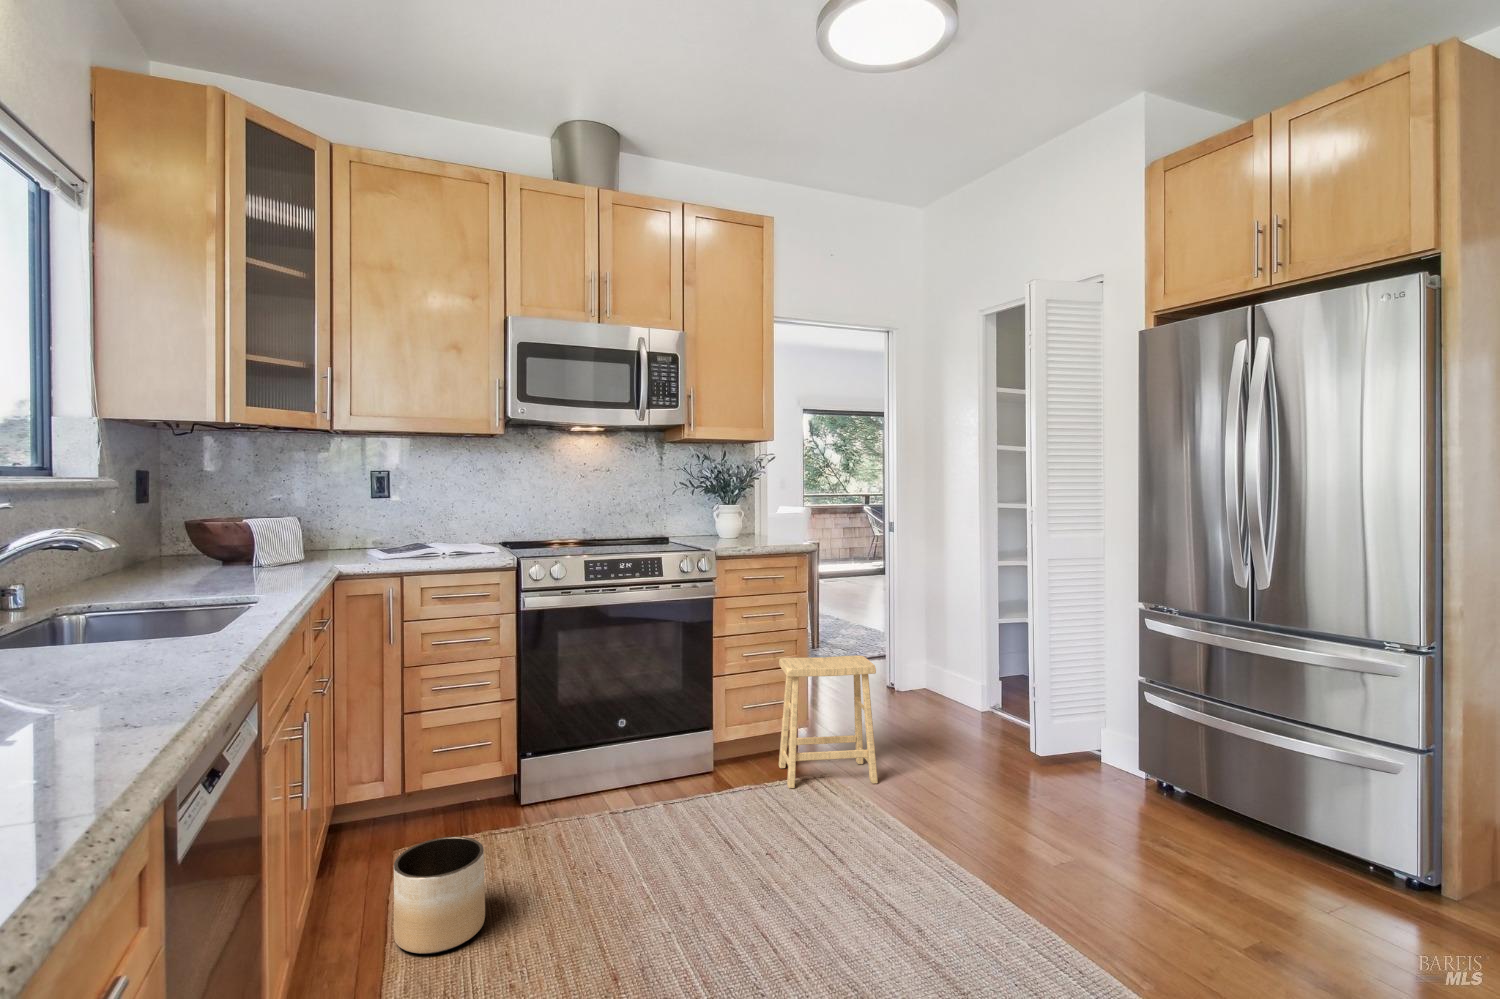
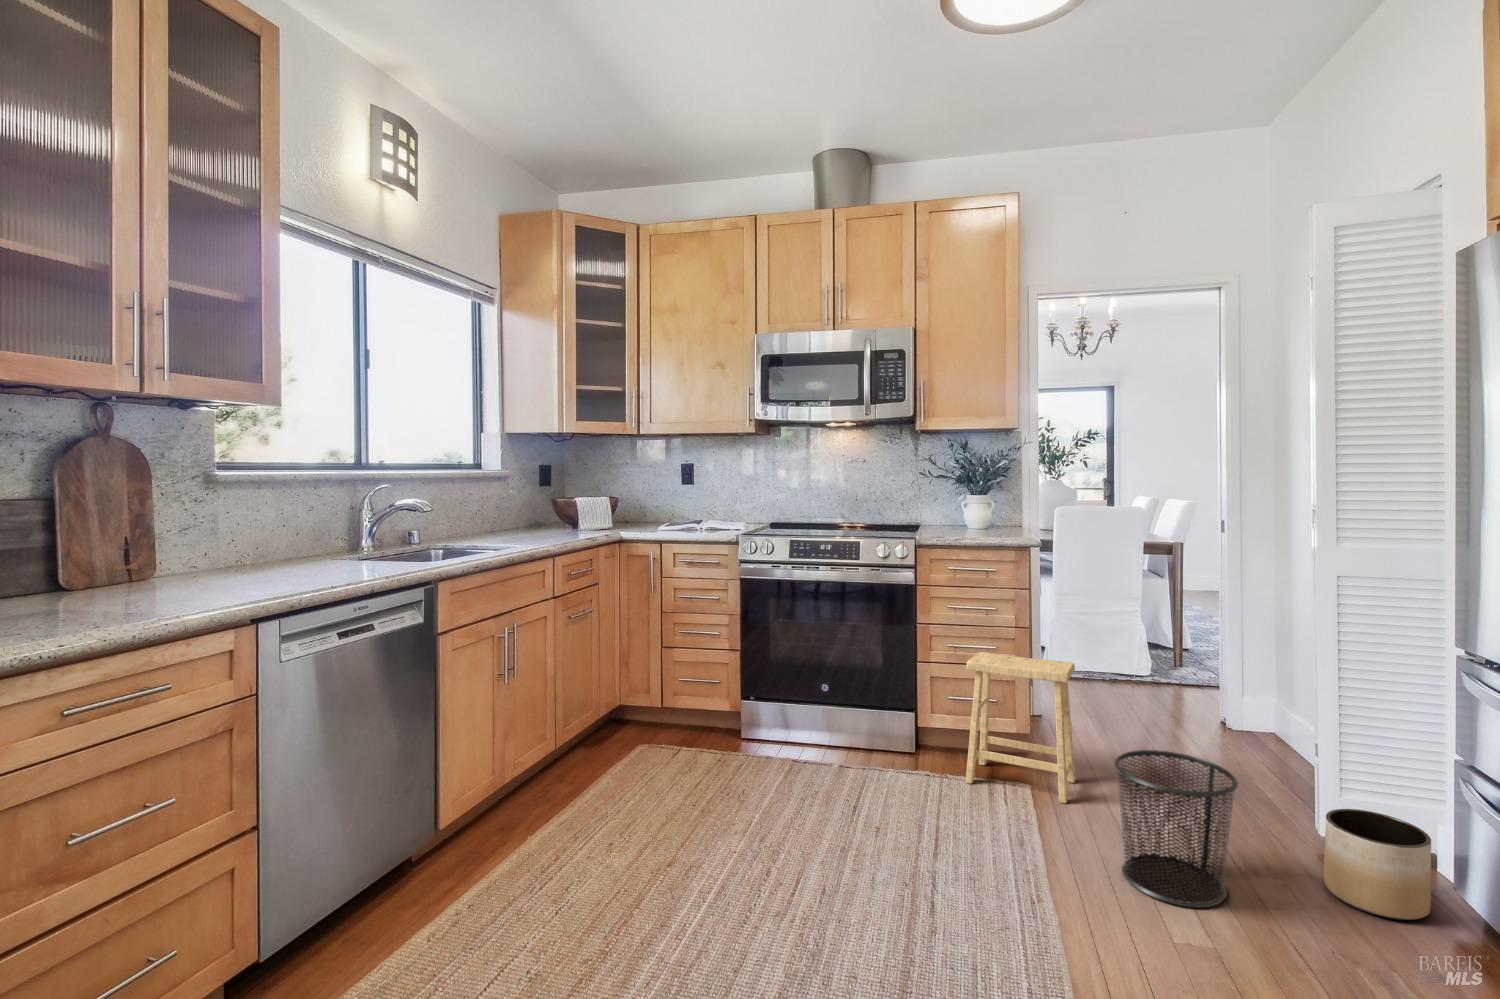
waste bin: none [960,716,1053,840] -> present [1114,750,1238,907]
planter: present [394,837,485,954] -> present [1324,809,1431,920]

